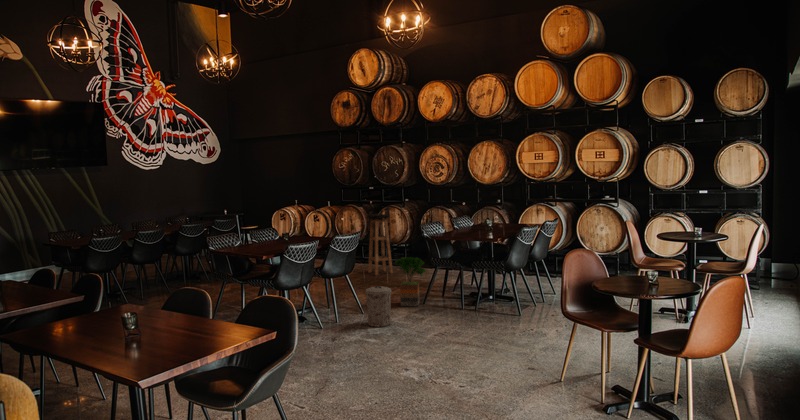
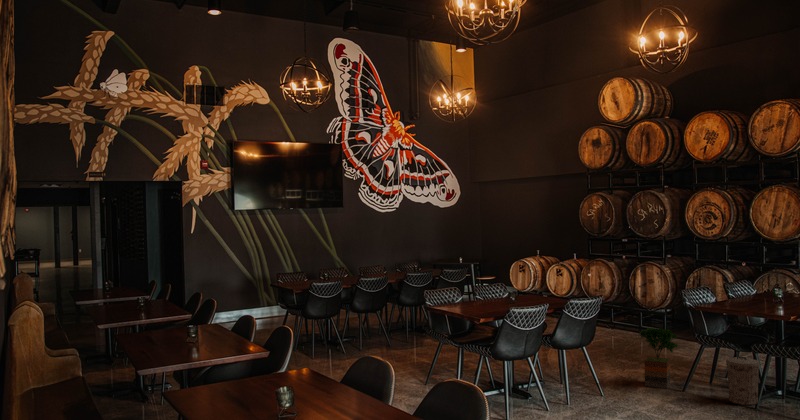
bar stool: present [368,214,393,275] -> none [617,272,648,346]
trash can: present [365,286,391,327] -> present [726,356,760,405]

